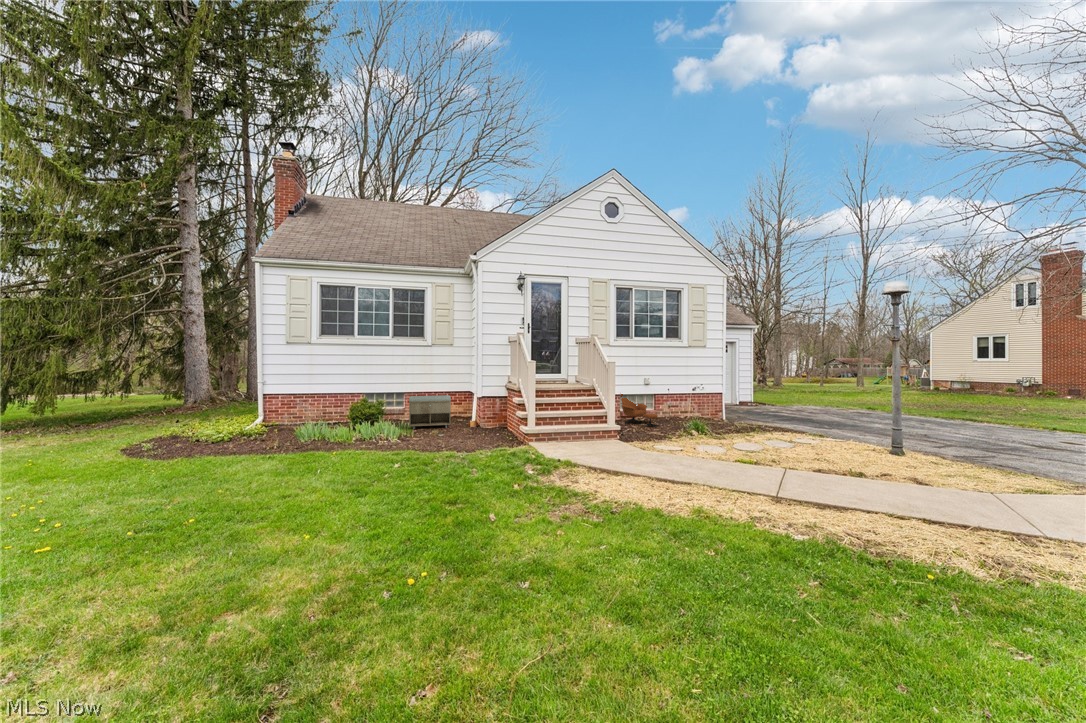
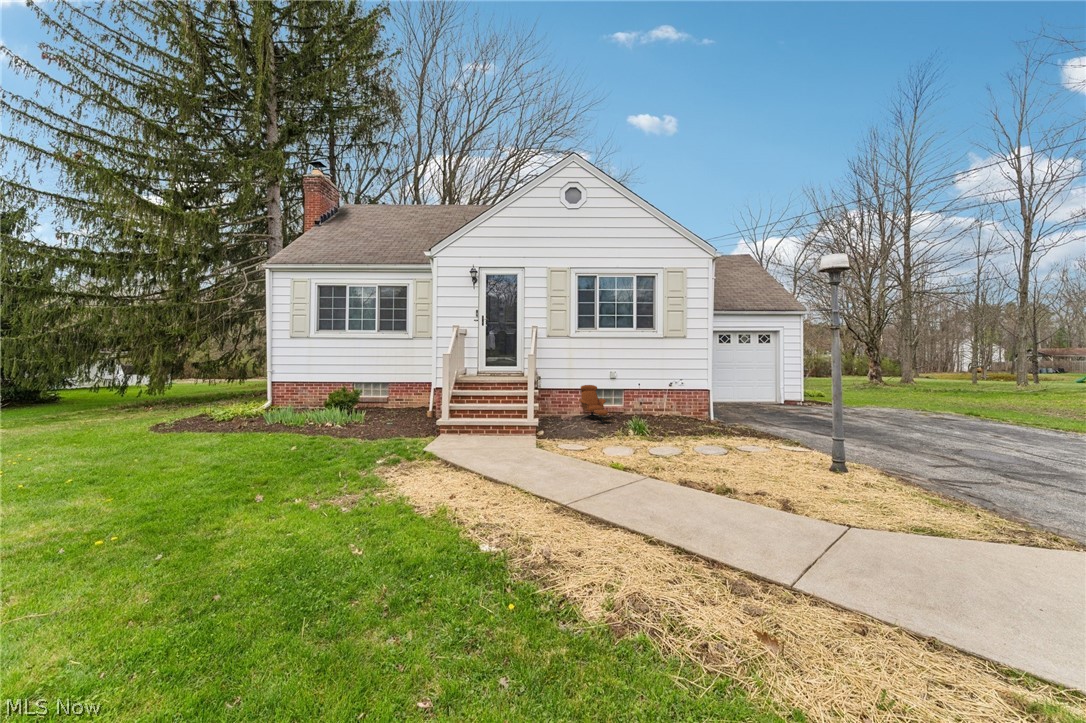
storage bench: present [409,395,451,429] -> none [378,385,421,415]

